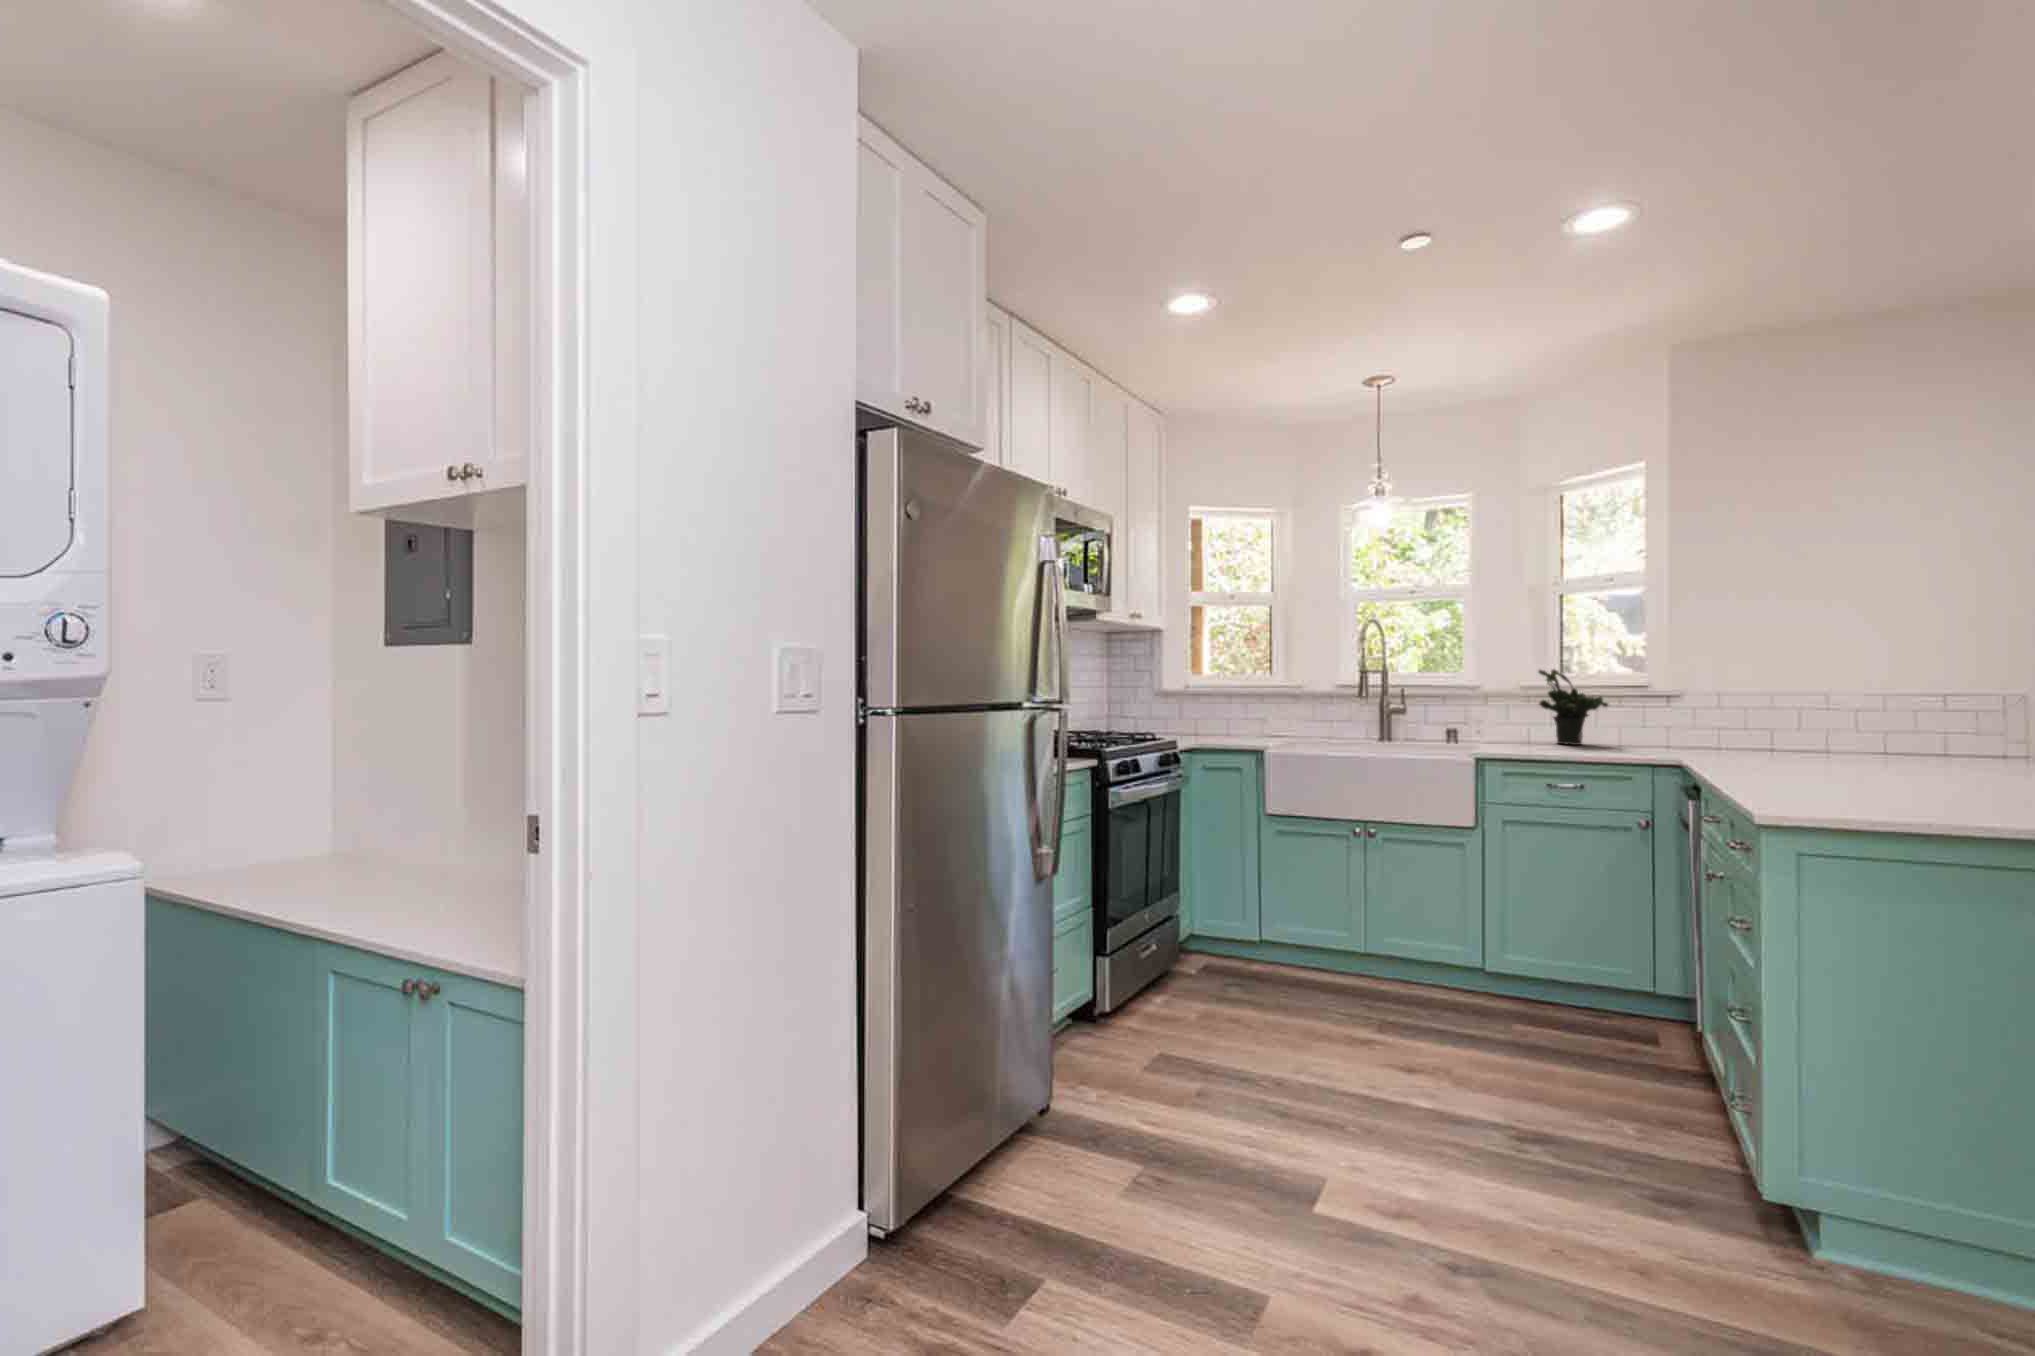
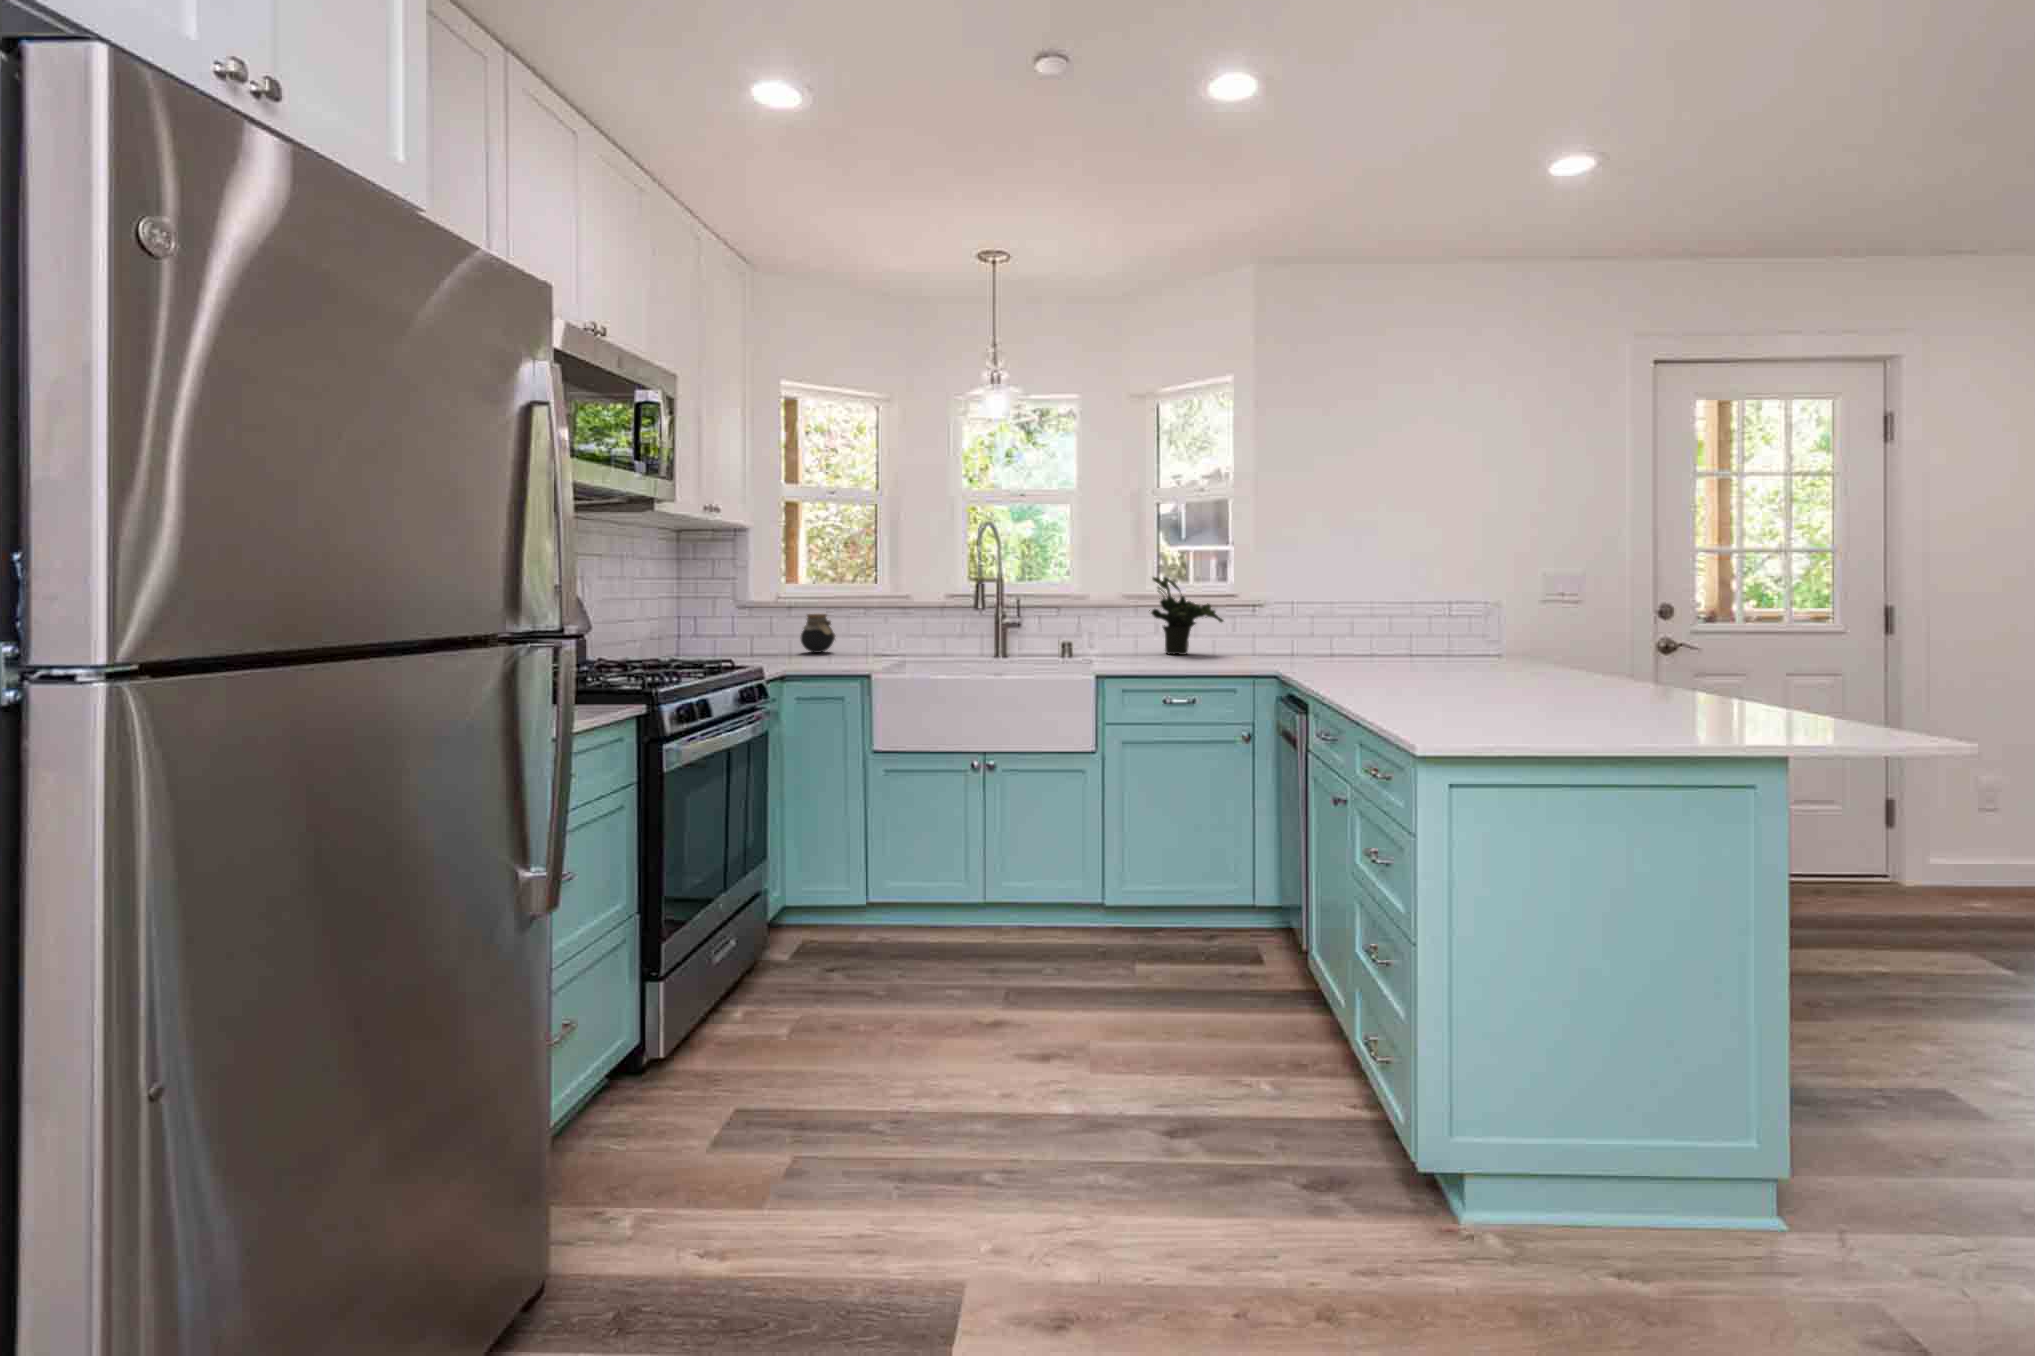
jar: none [1205,698,1236,731] -> present [801,614,835,653]

